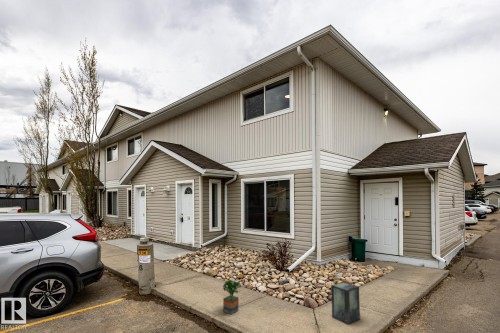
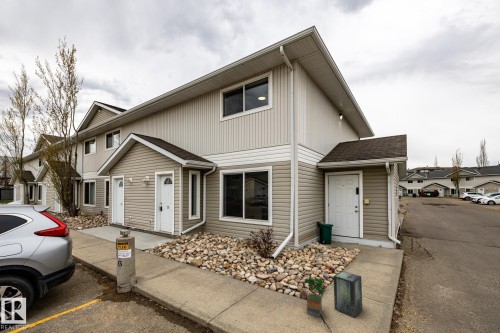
potted tree: present [223,280,241,314] -> present [305,277,326,317]

